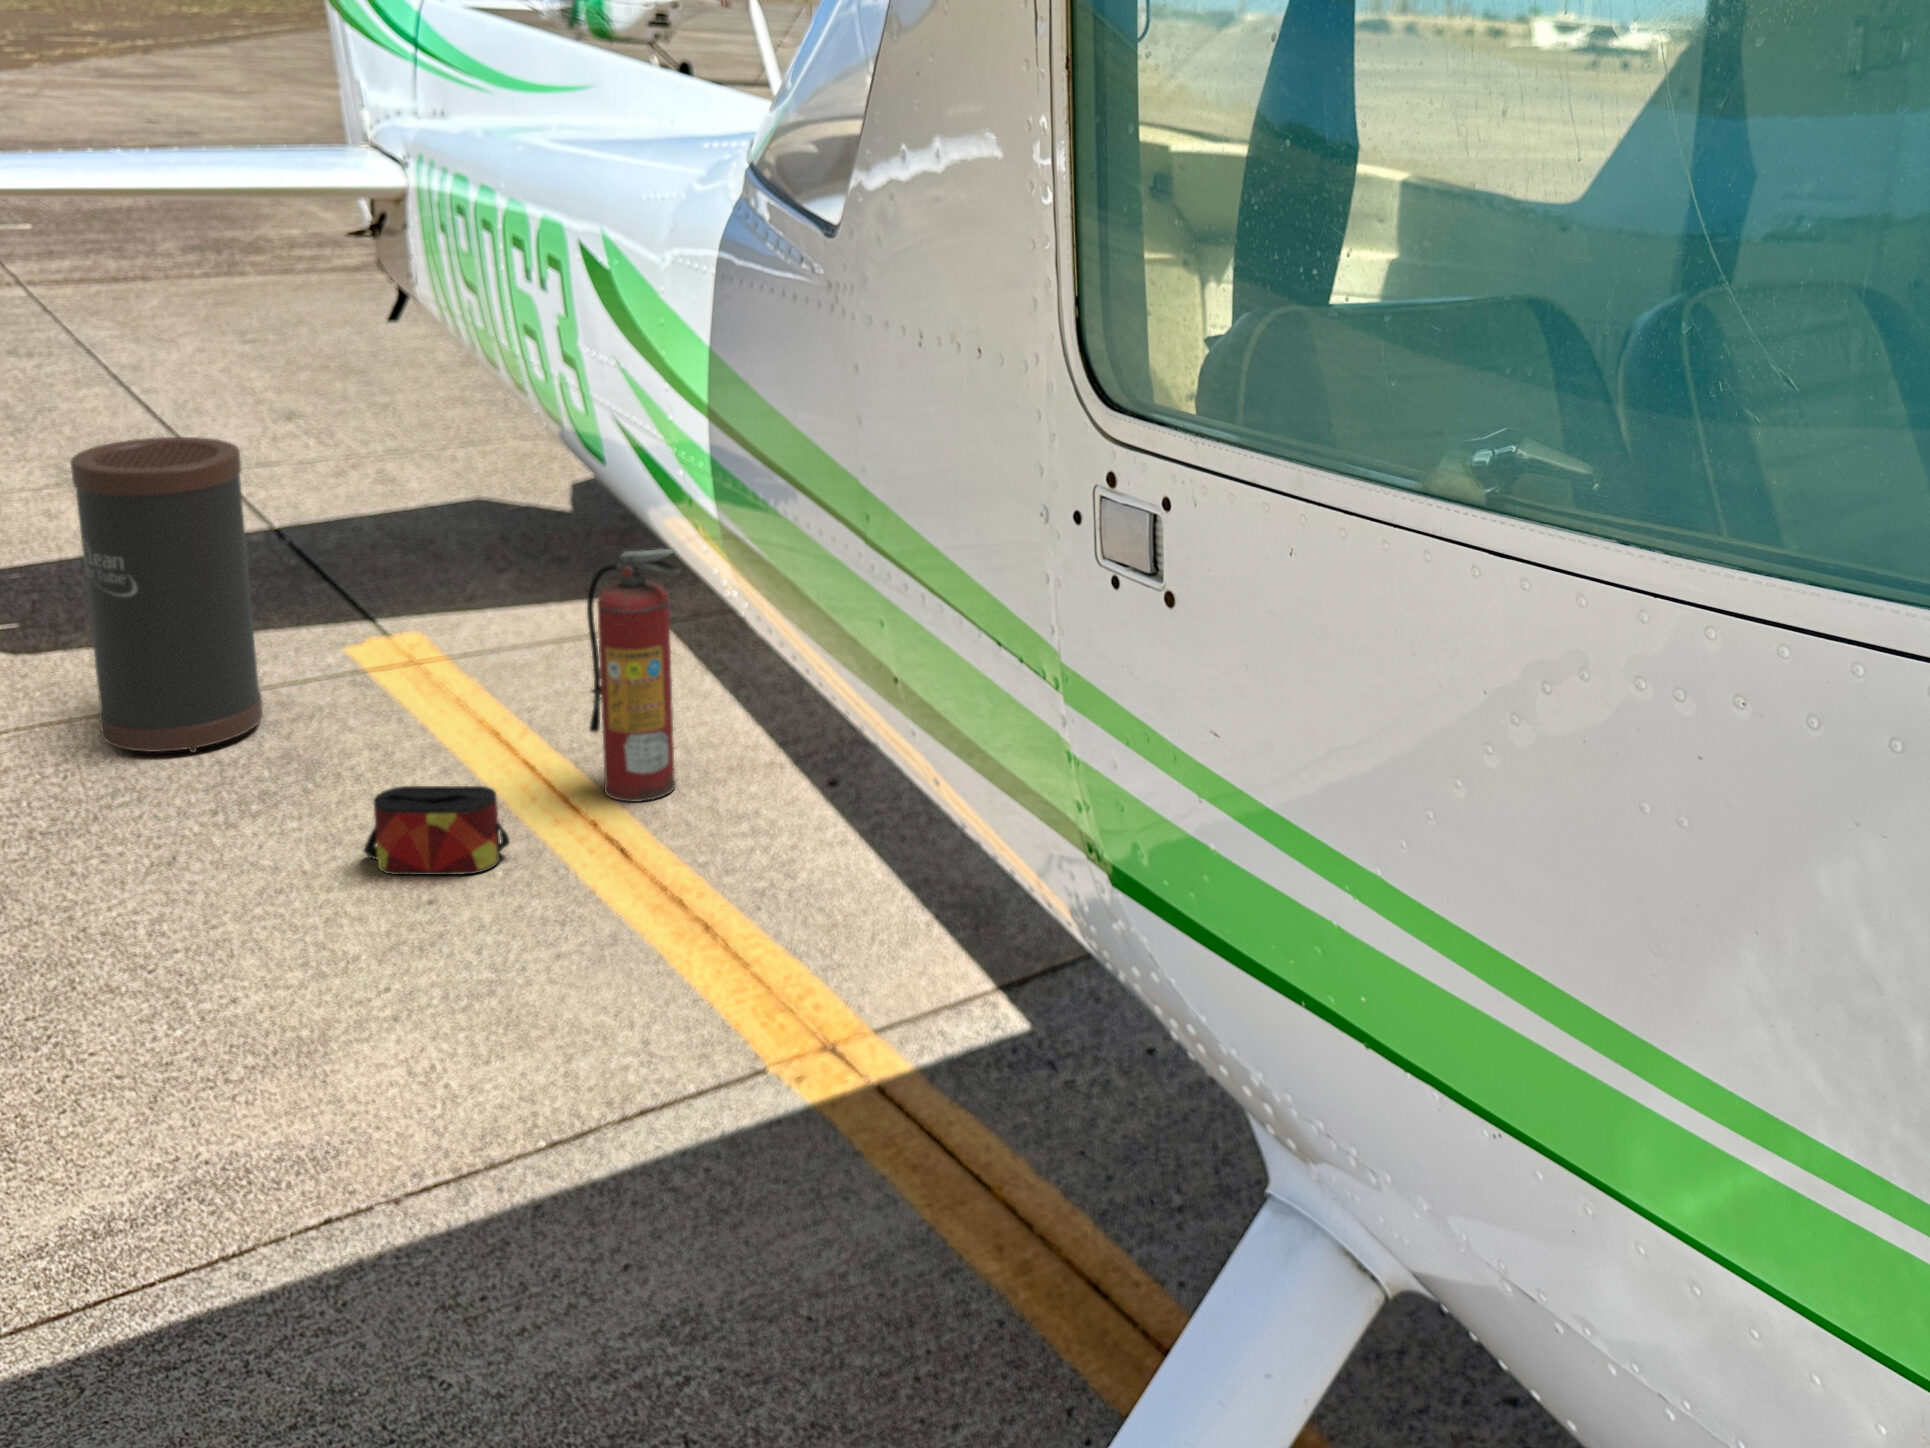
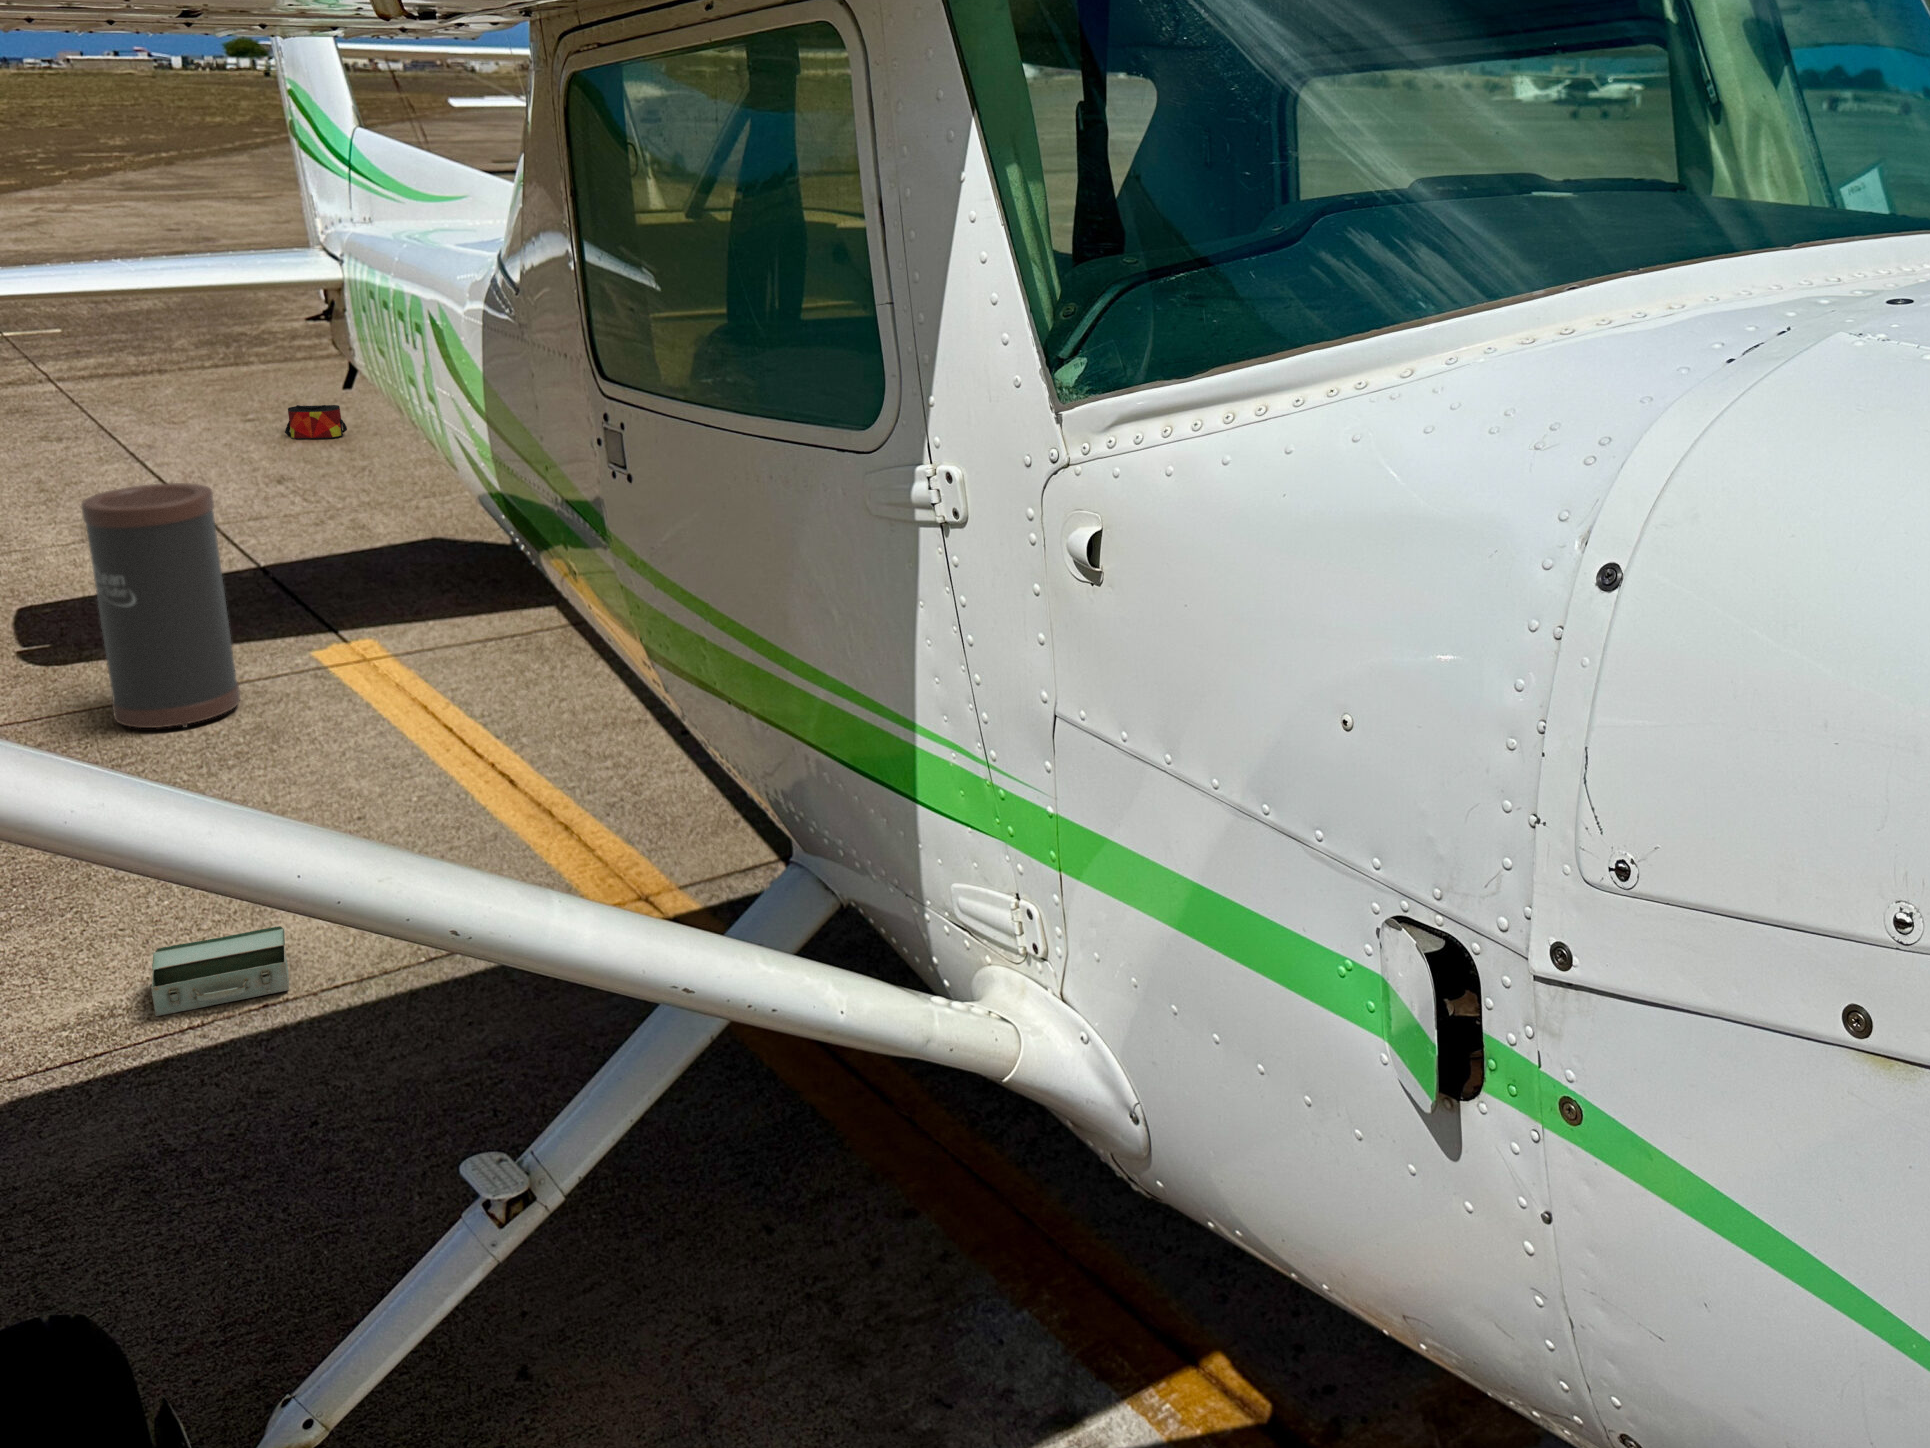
fire extinguisher: present [587,549,680,802] -> none [481,548,560,749]
bag: present [363,786,510,875] -> present [285,405,347,439]
toolbox: none [166,1091,360,1235] -> present [151,926,289,1016]

